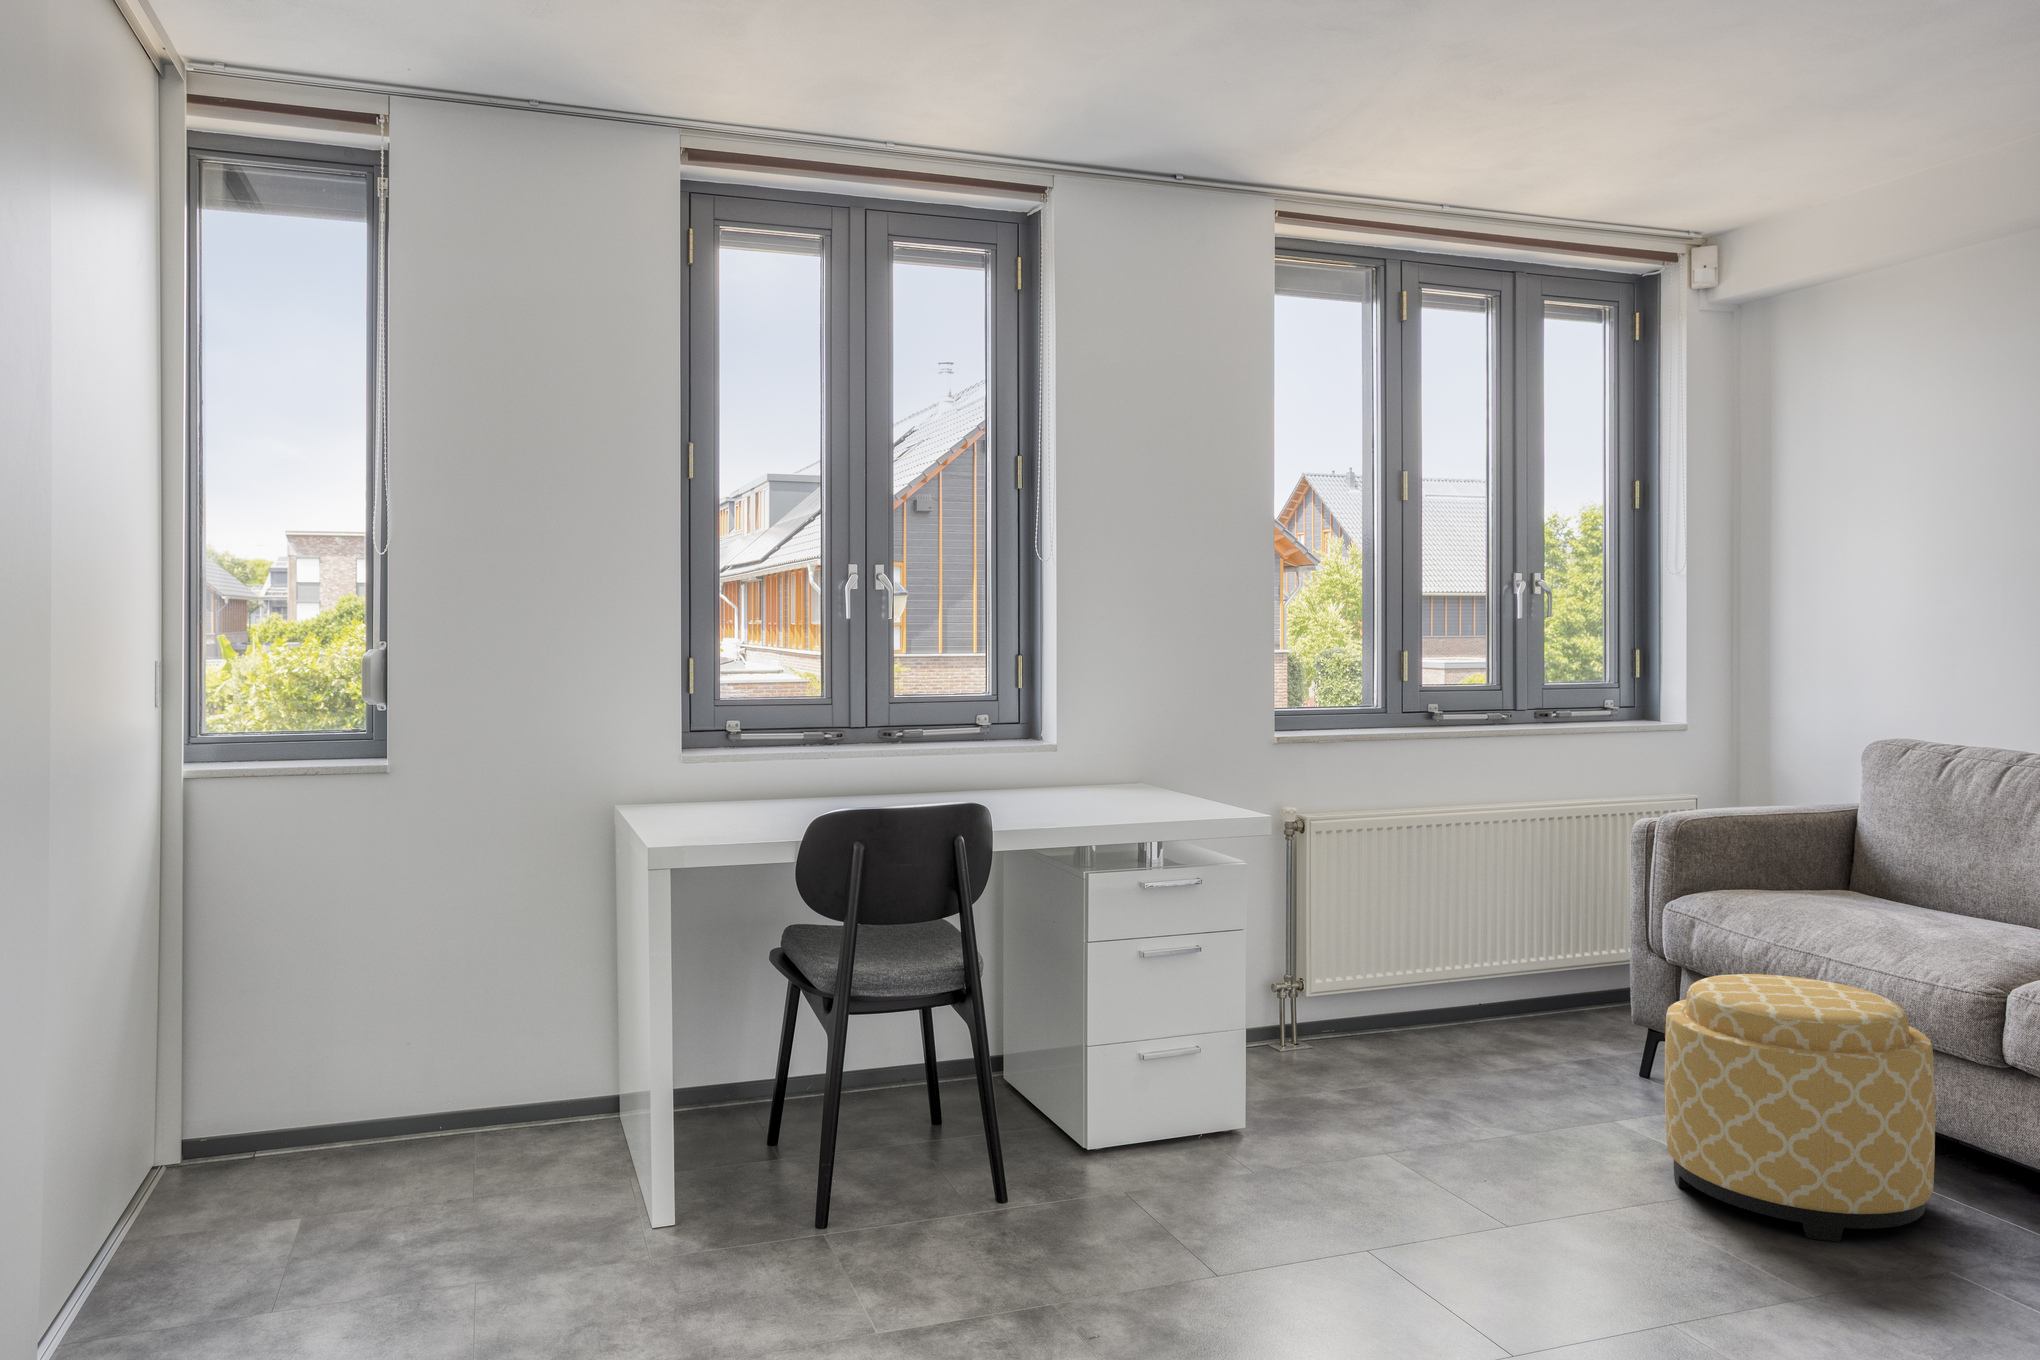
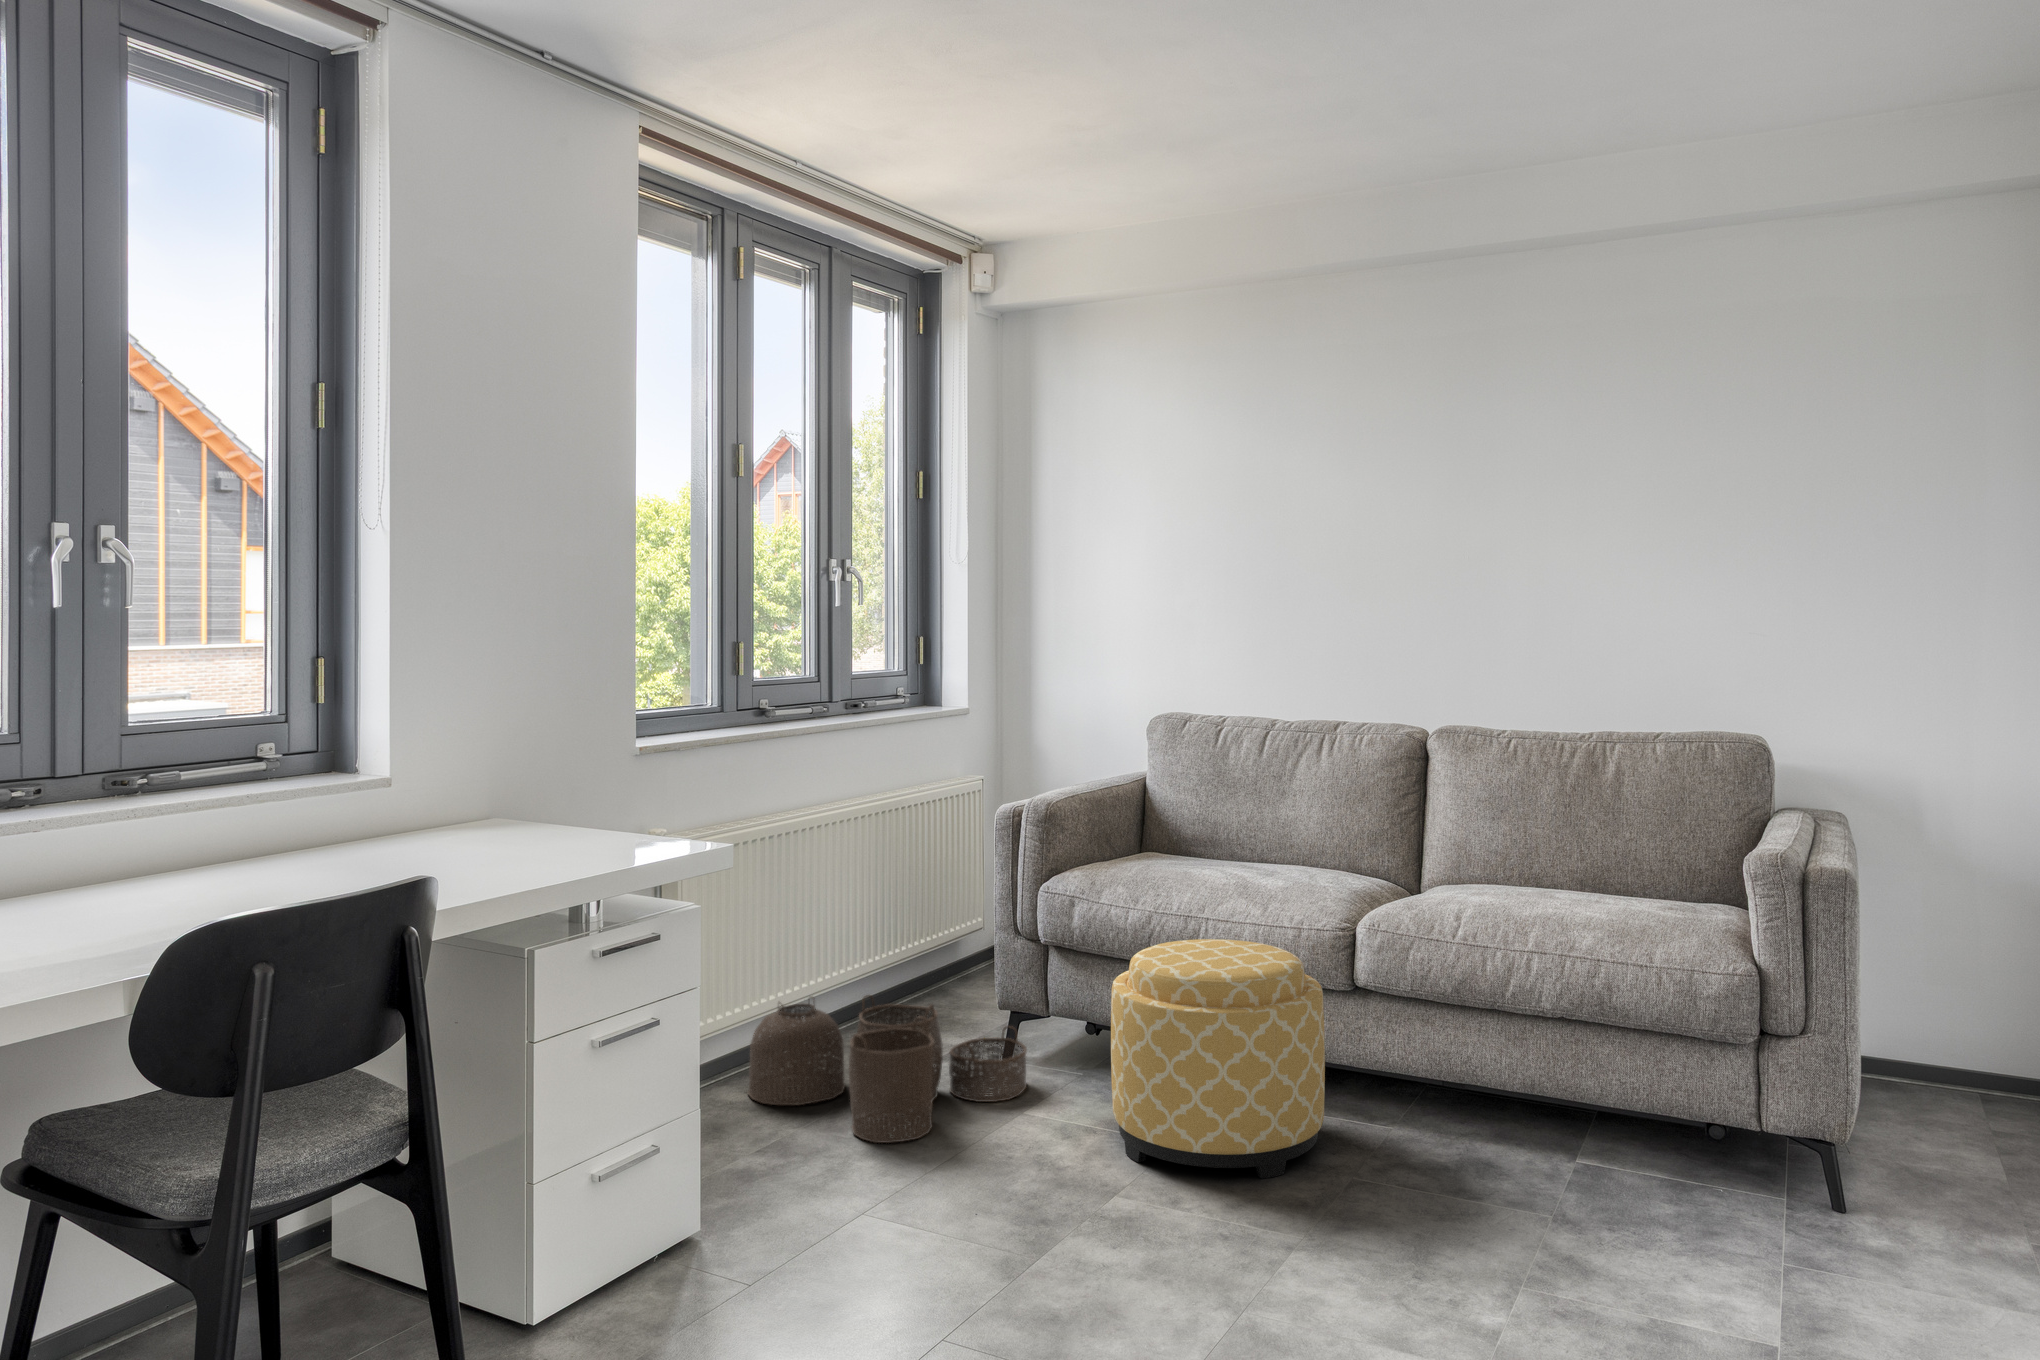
woven basket: none [1368,970,1635,1113] -> present [748,995,1027,1143]

